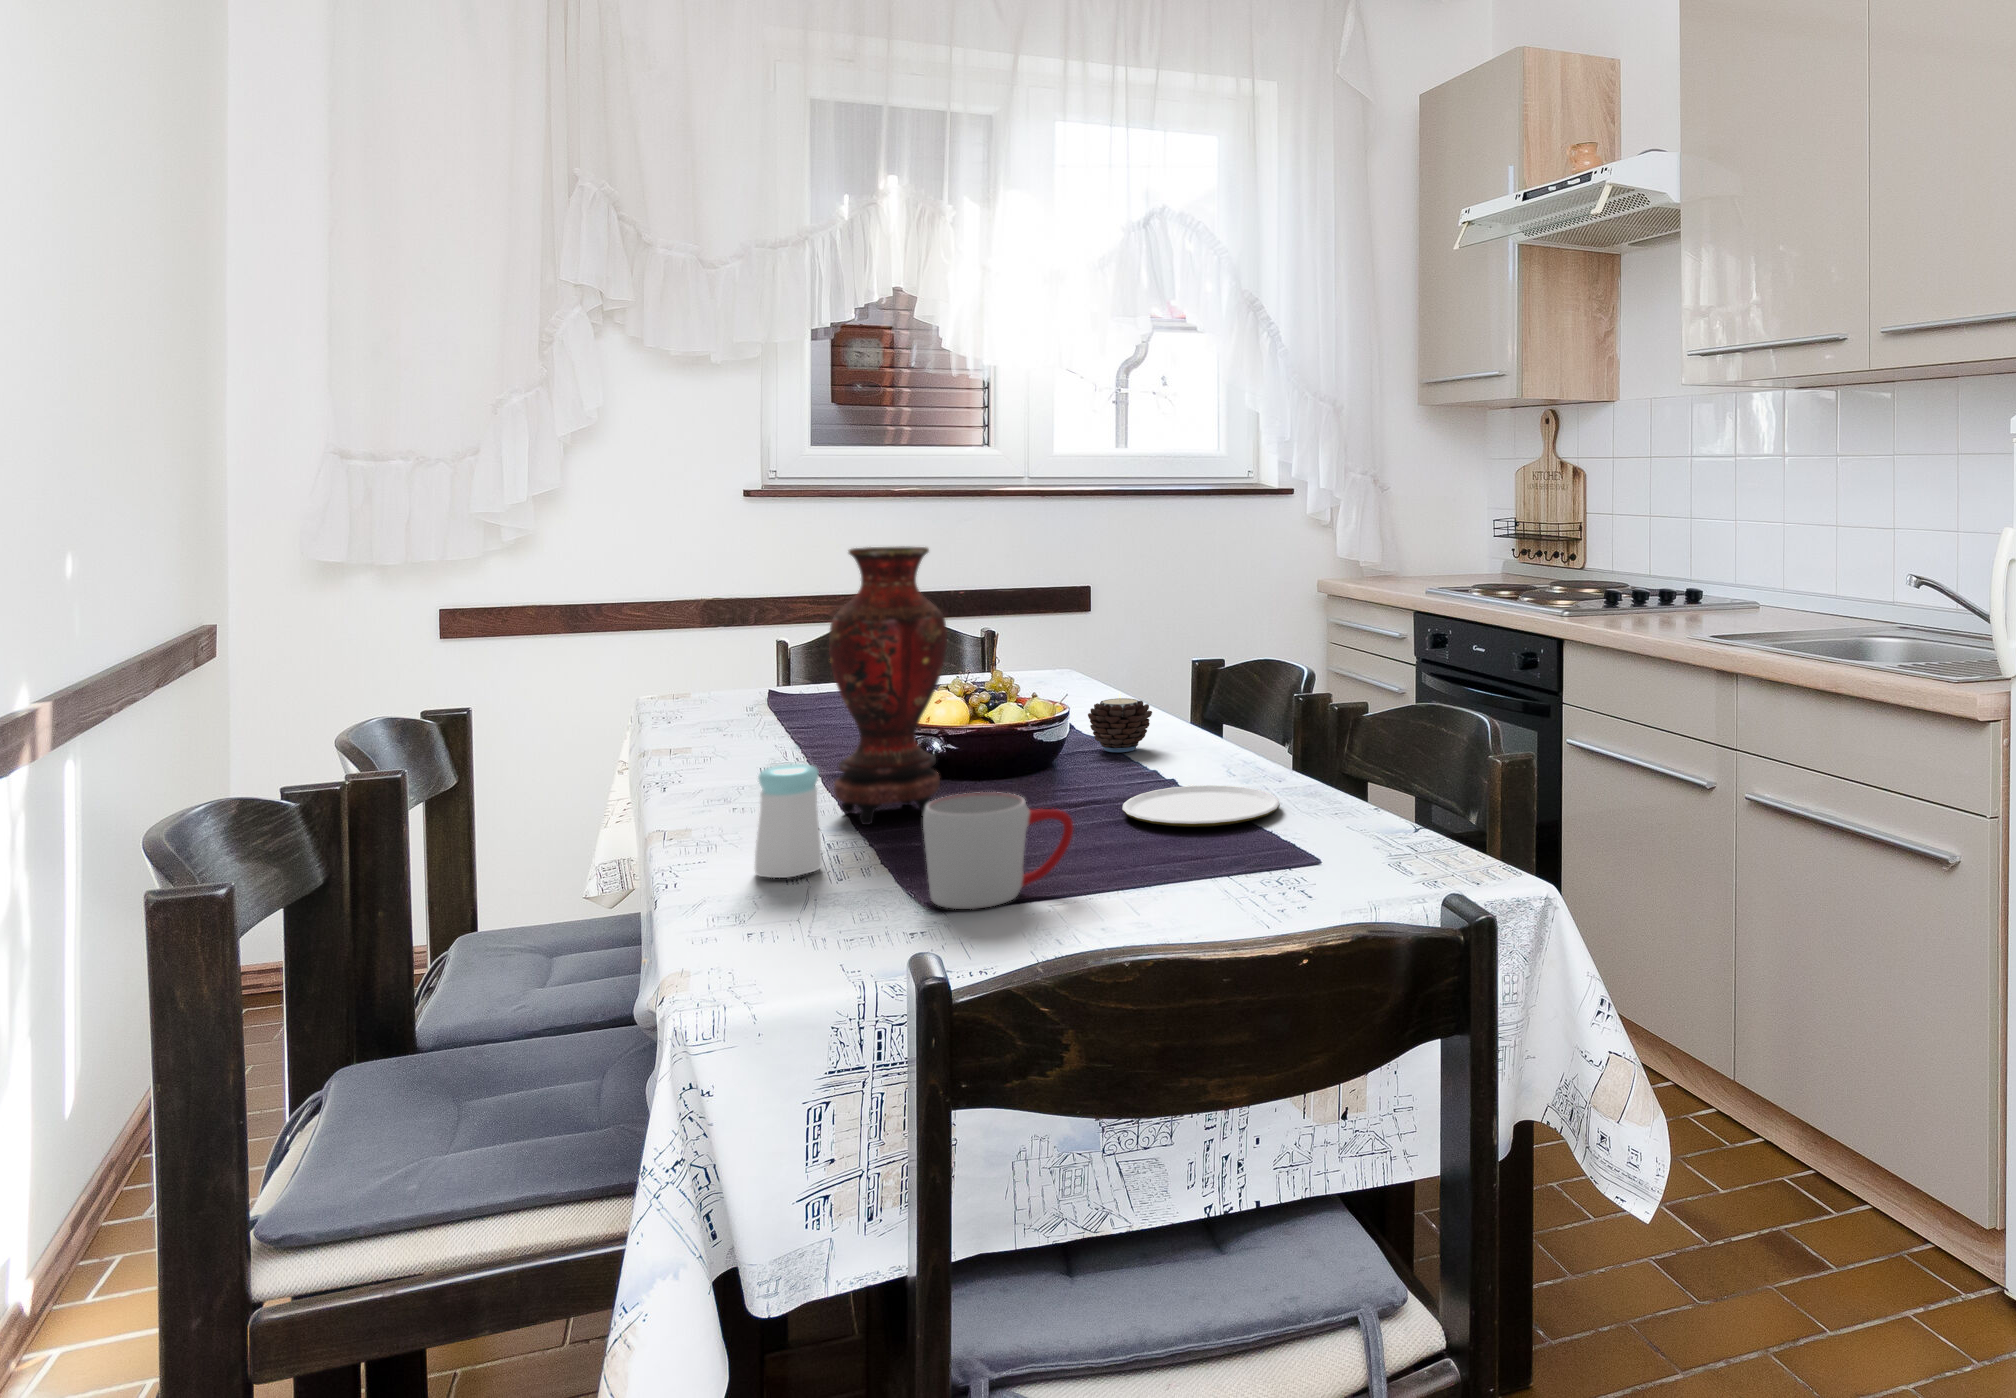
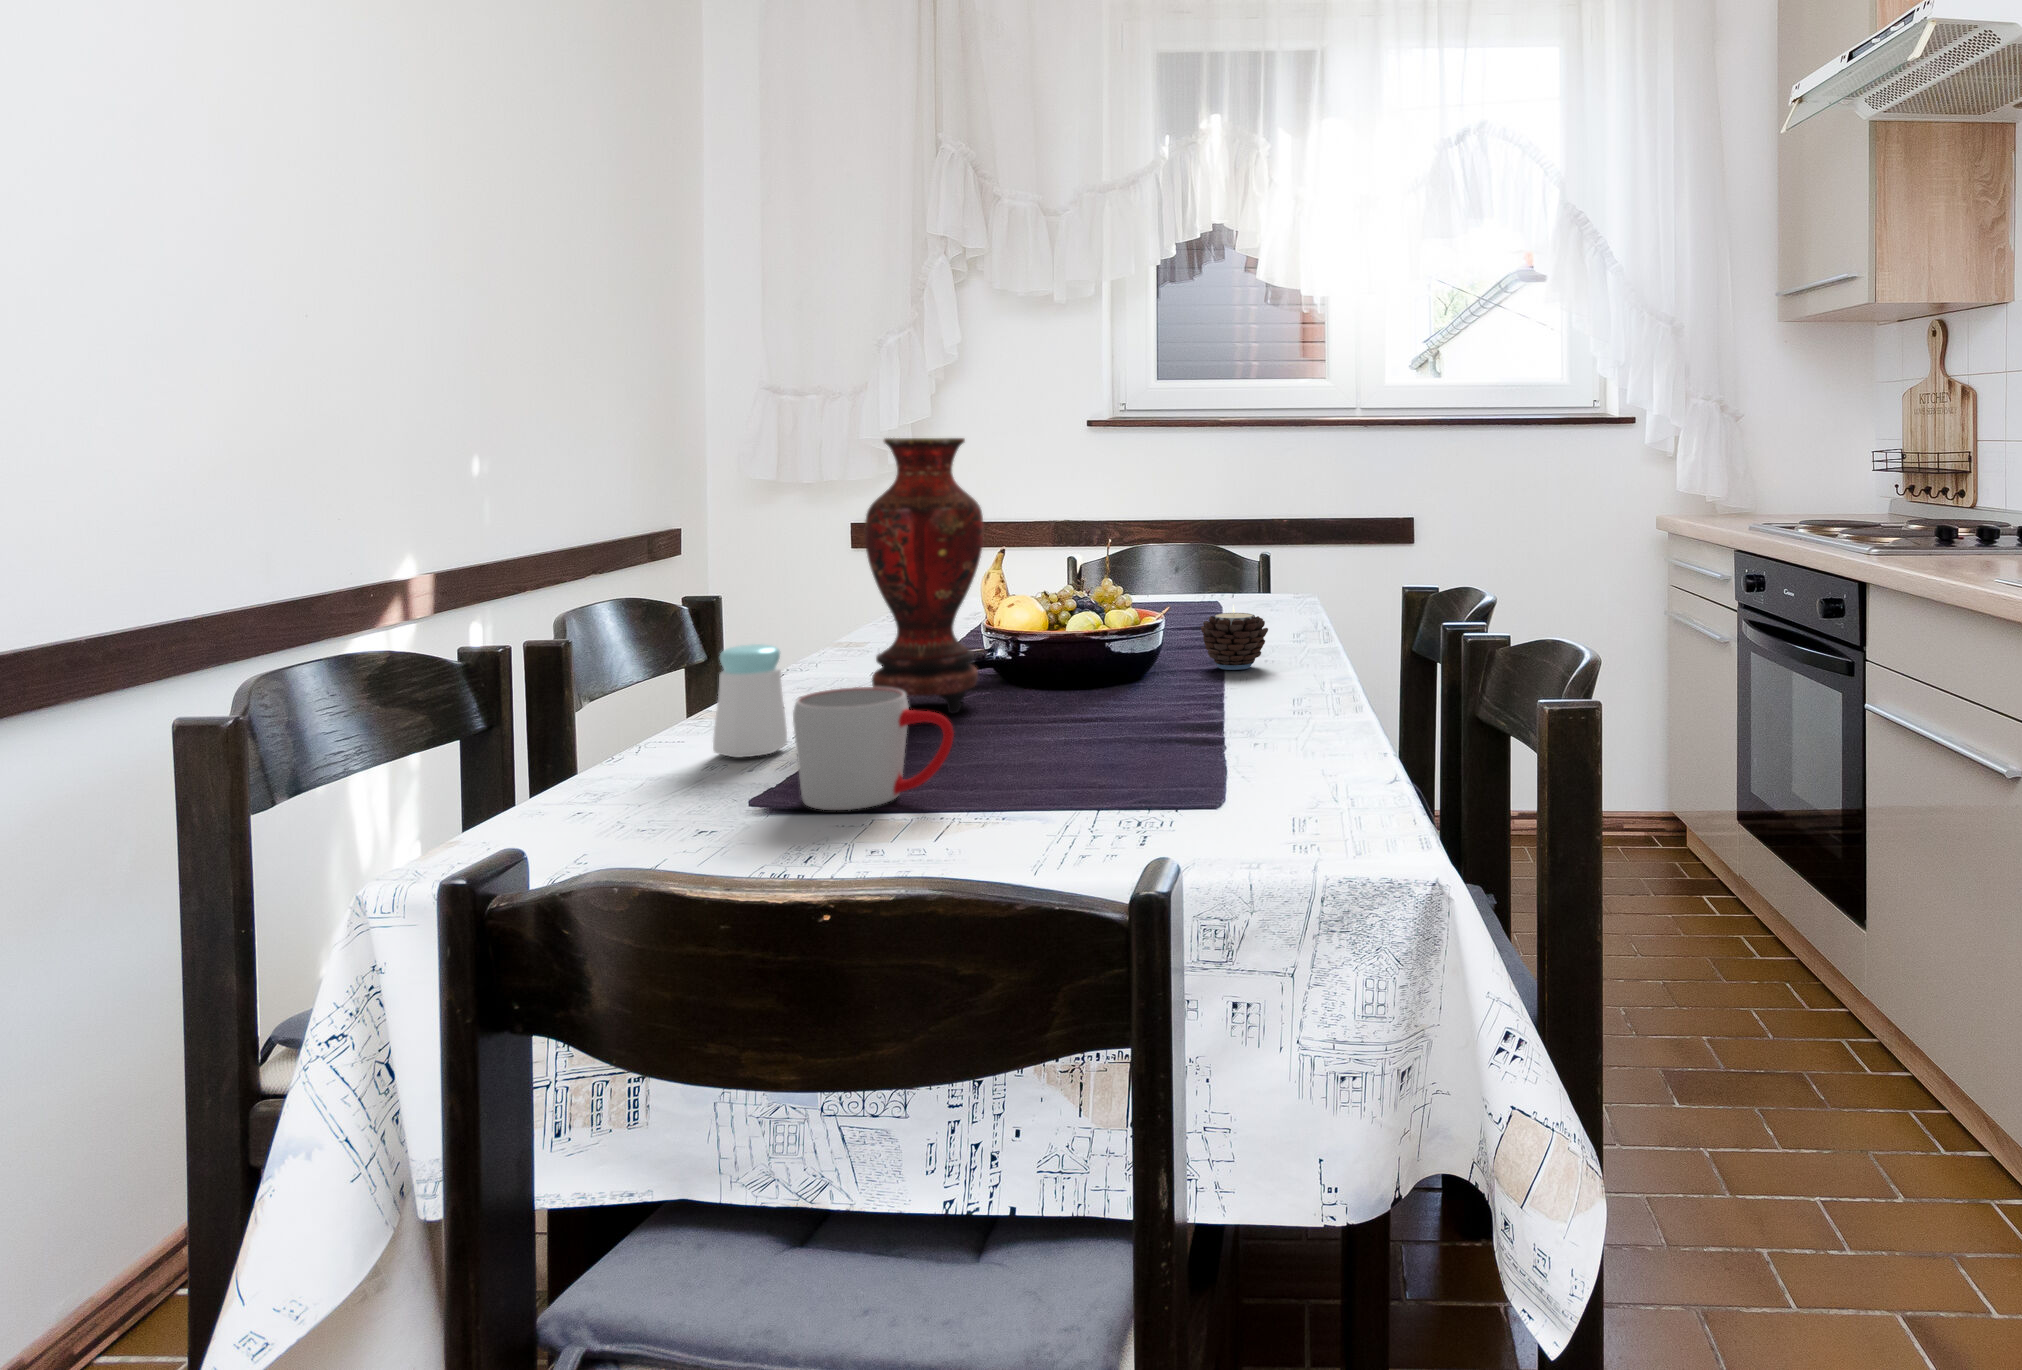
plate: present [1122,785,1280,827] -> none [1118,708,1296,752]

